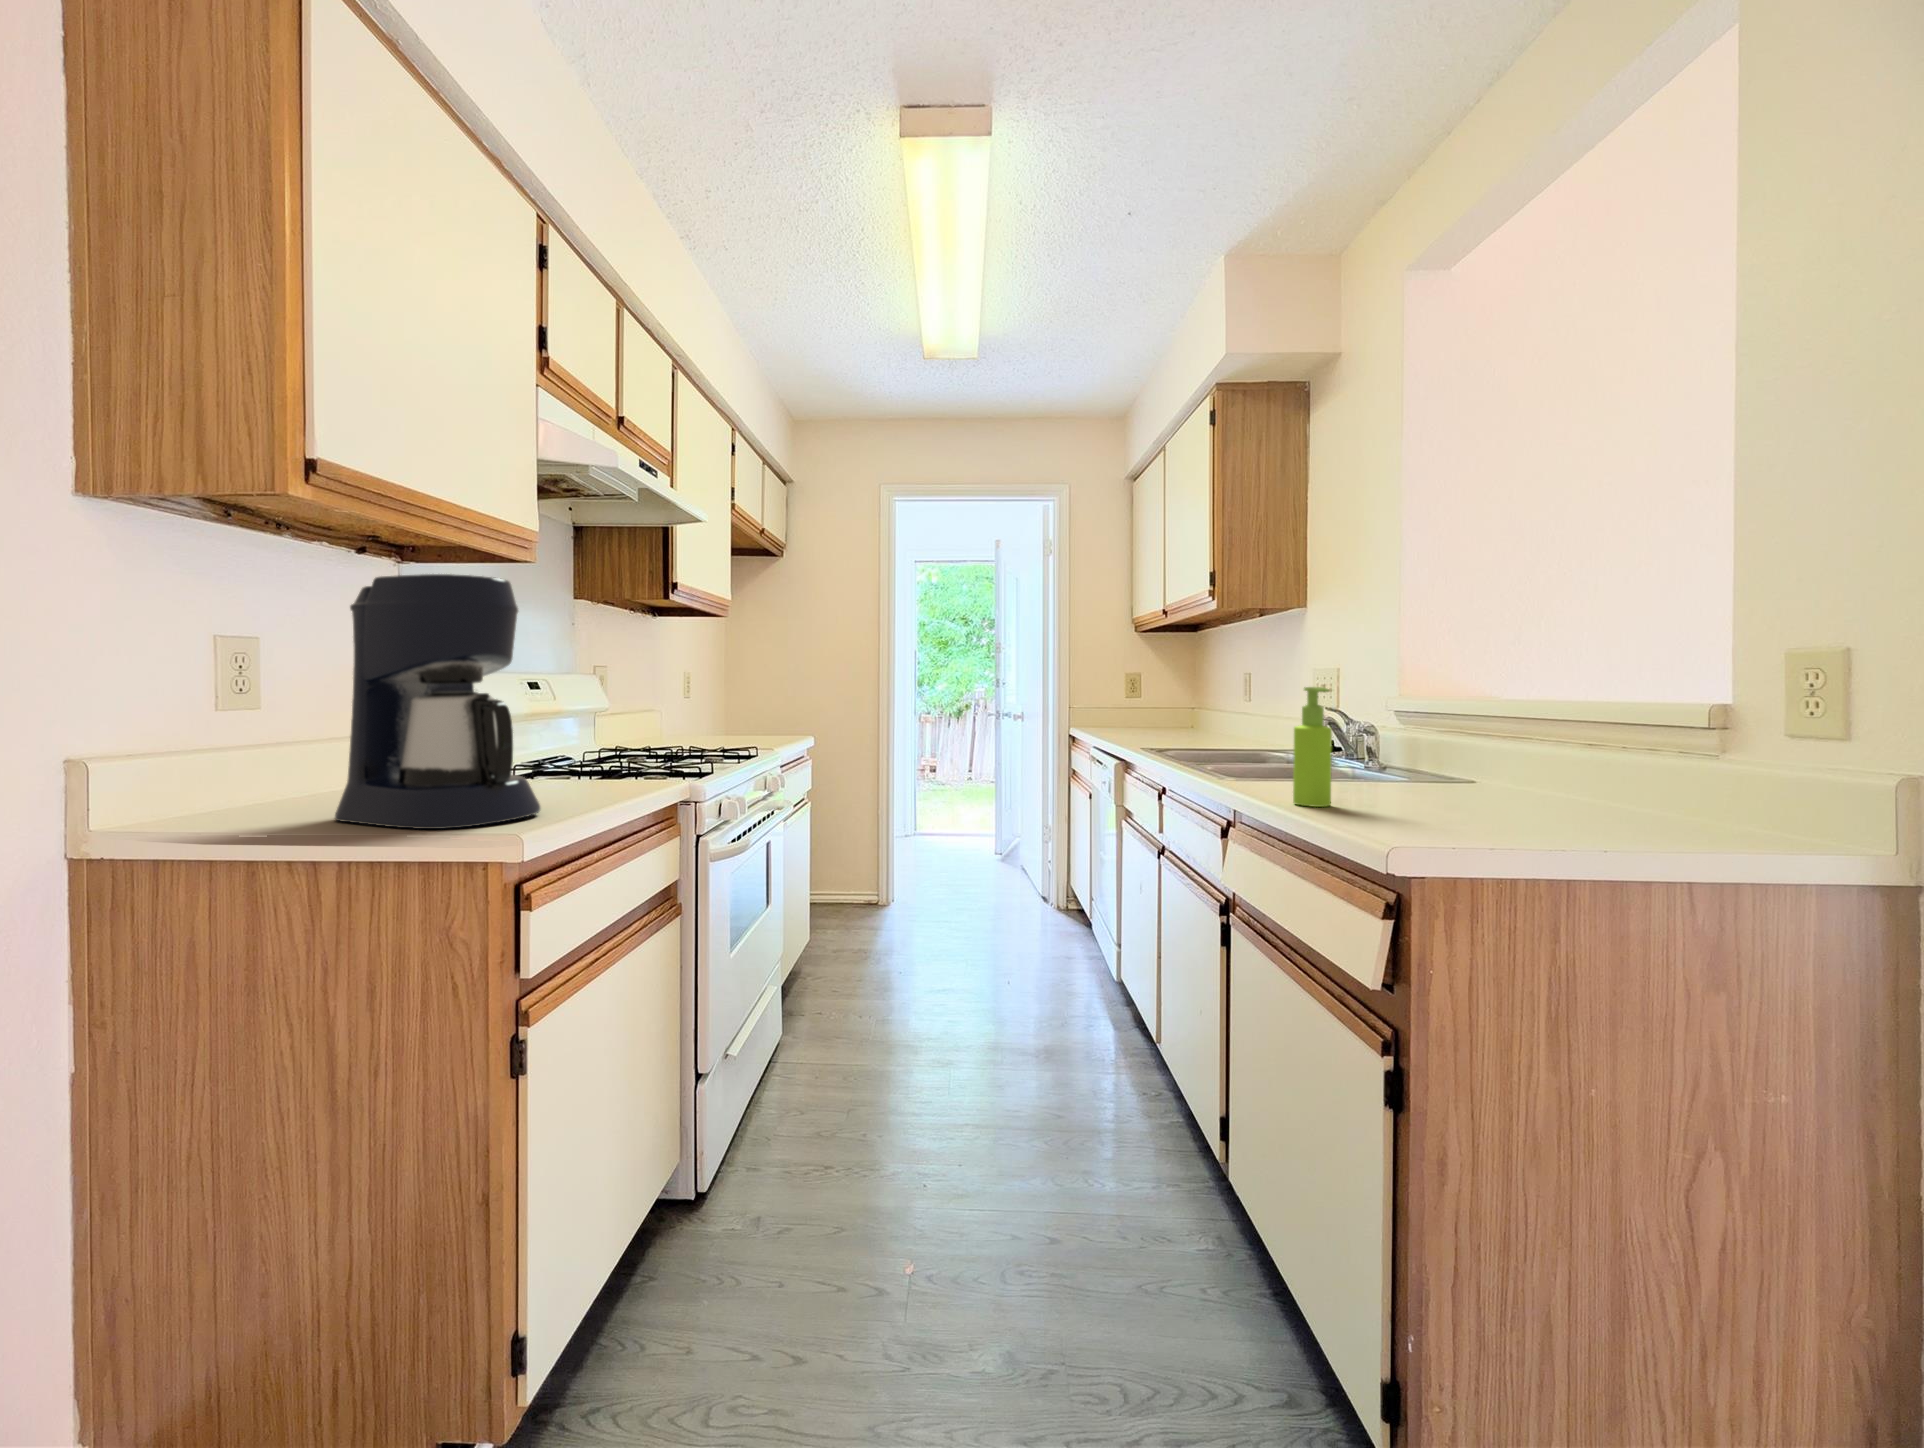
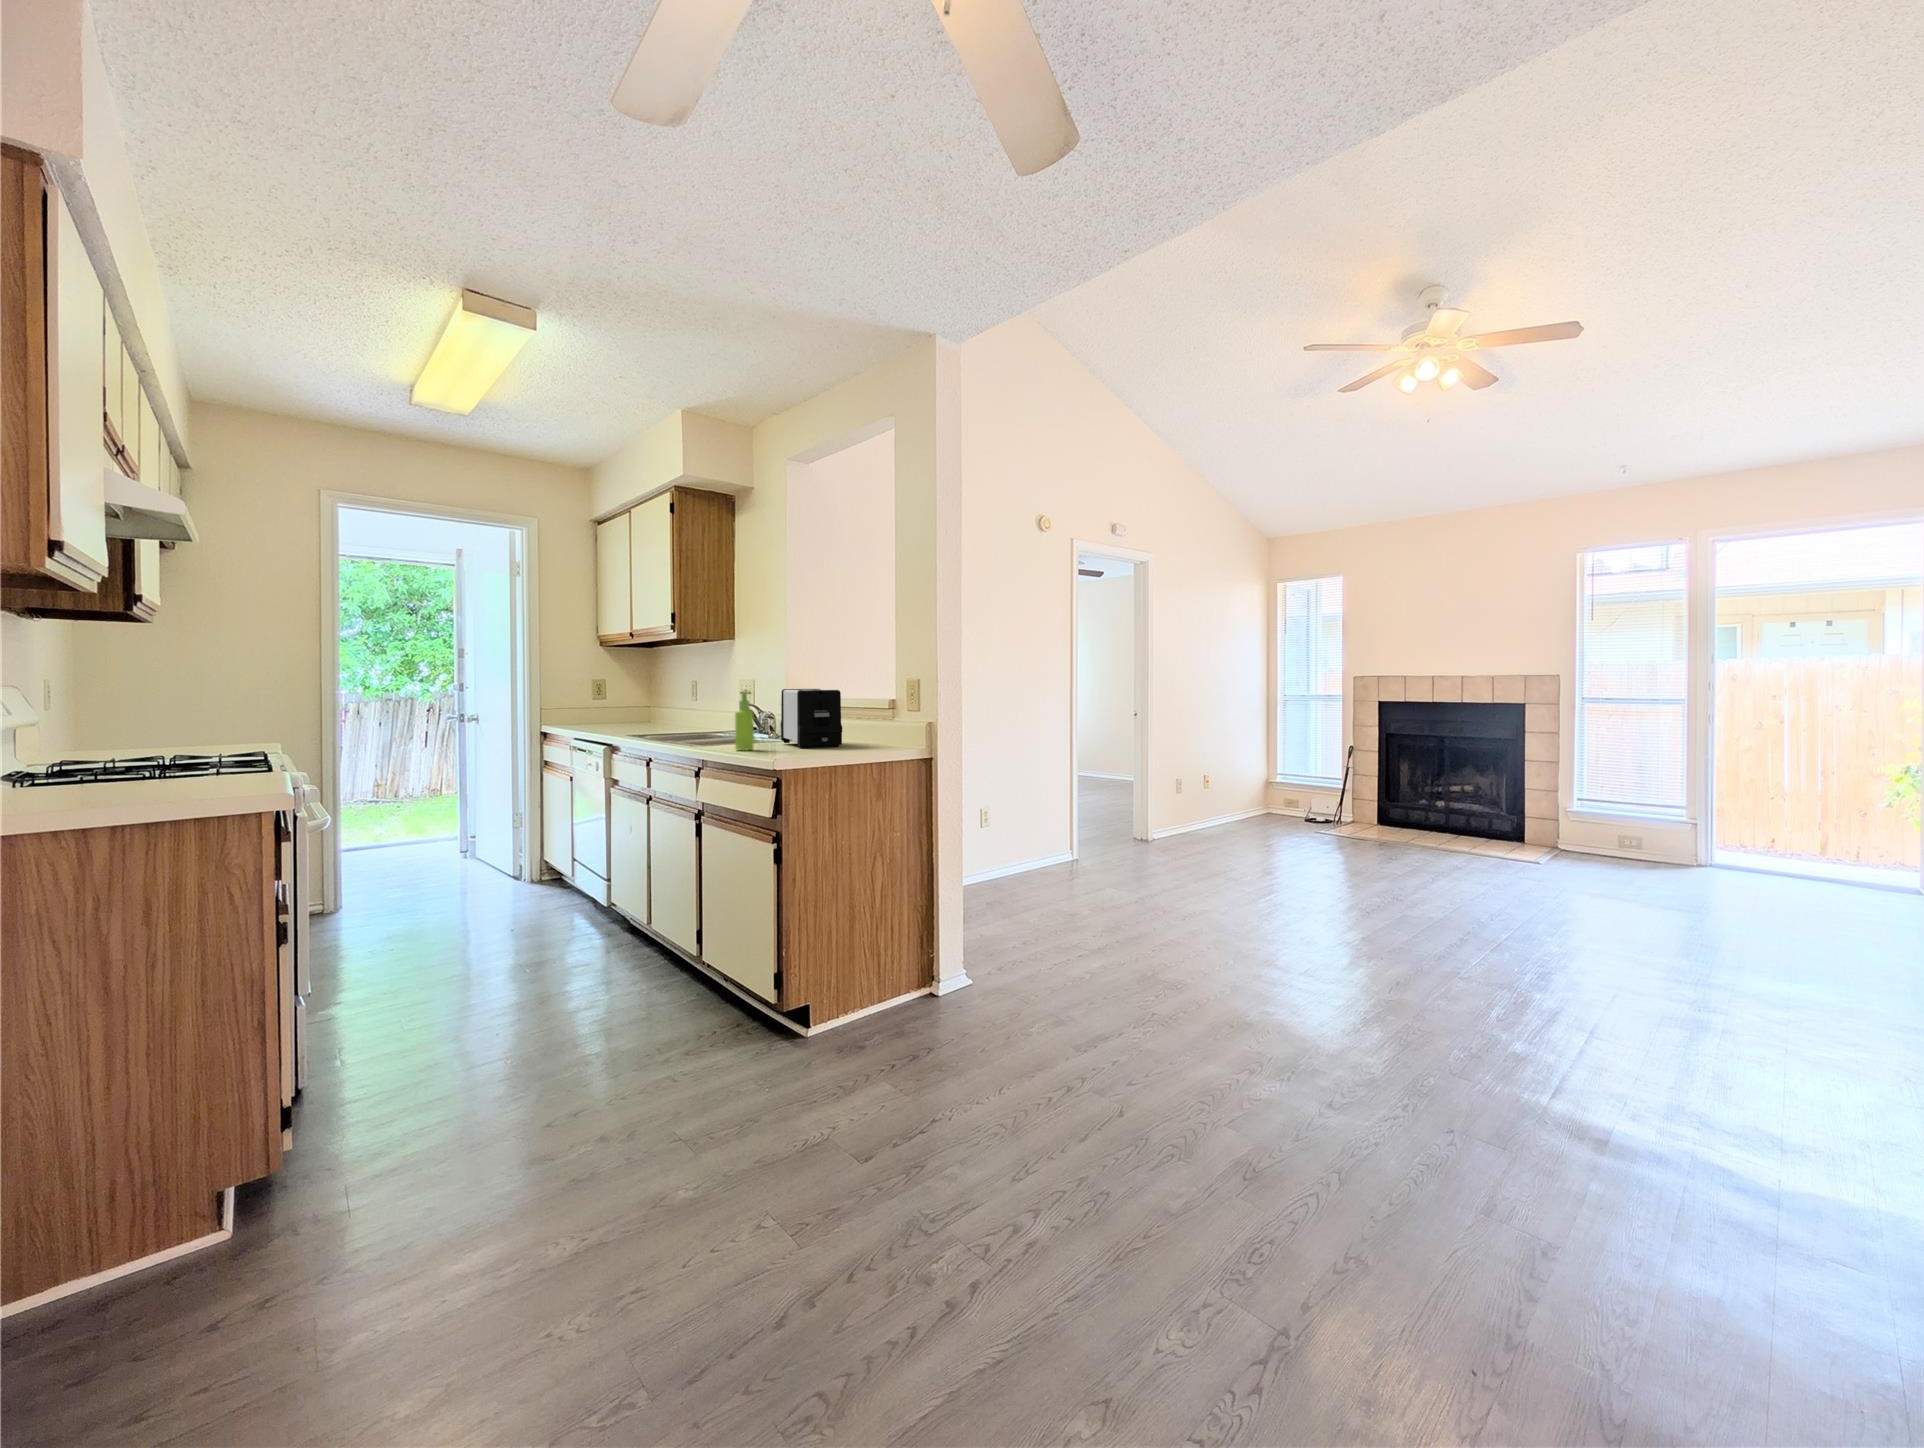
coffee maker: present [335,574,541,829] -> none [65,627,253,803]
toaster: none [1389,685,1547,819] -> present [780,689,842,749]

